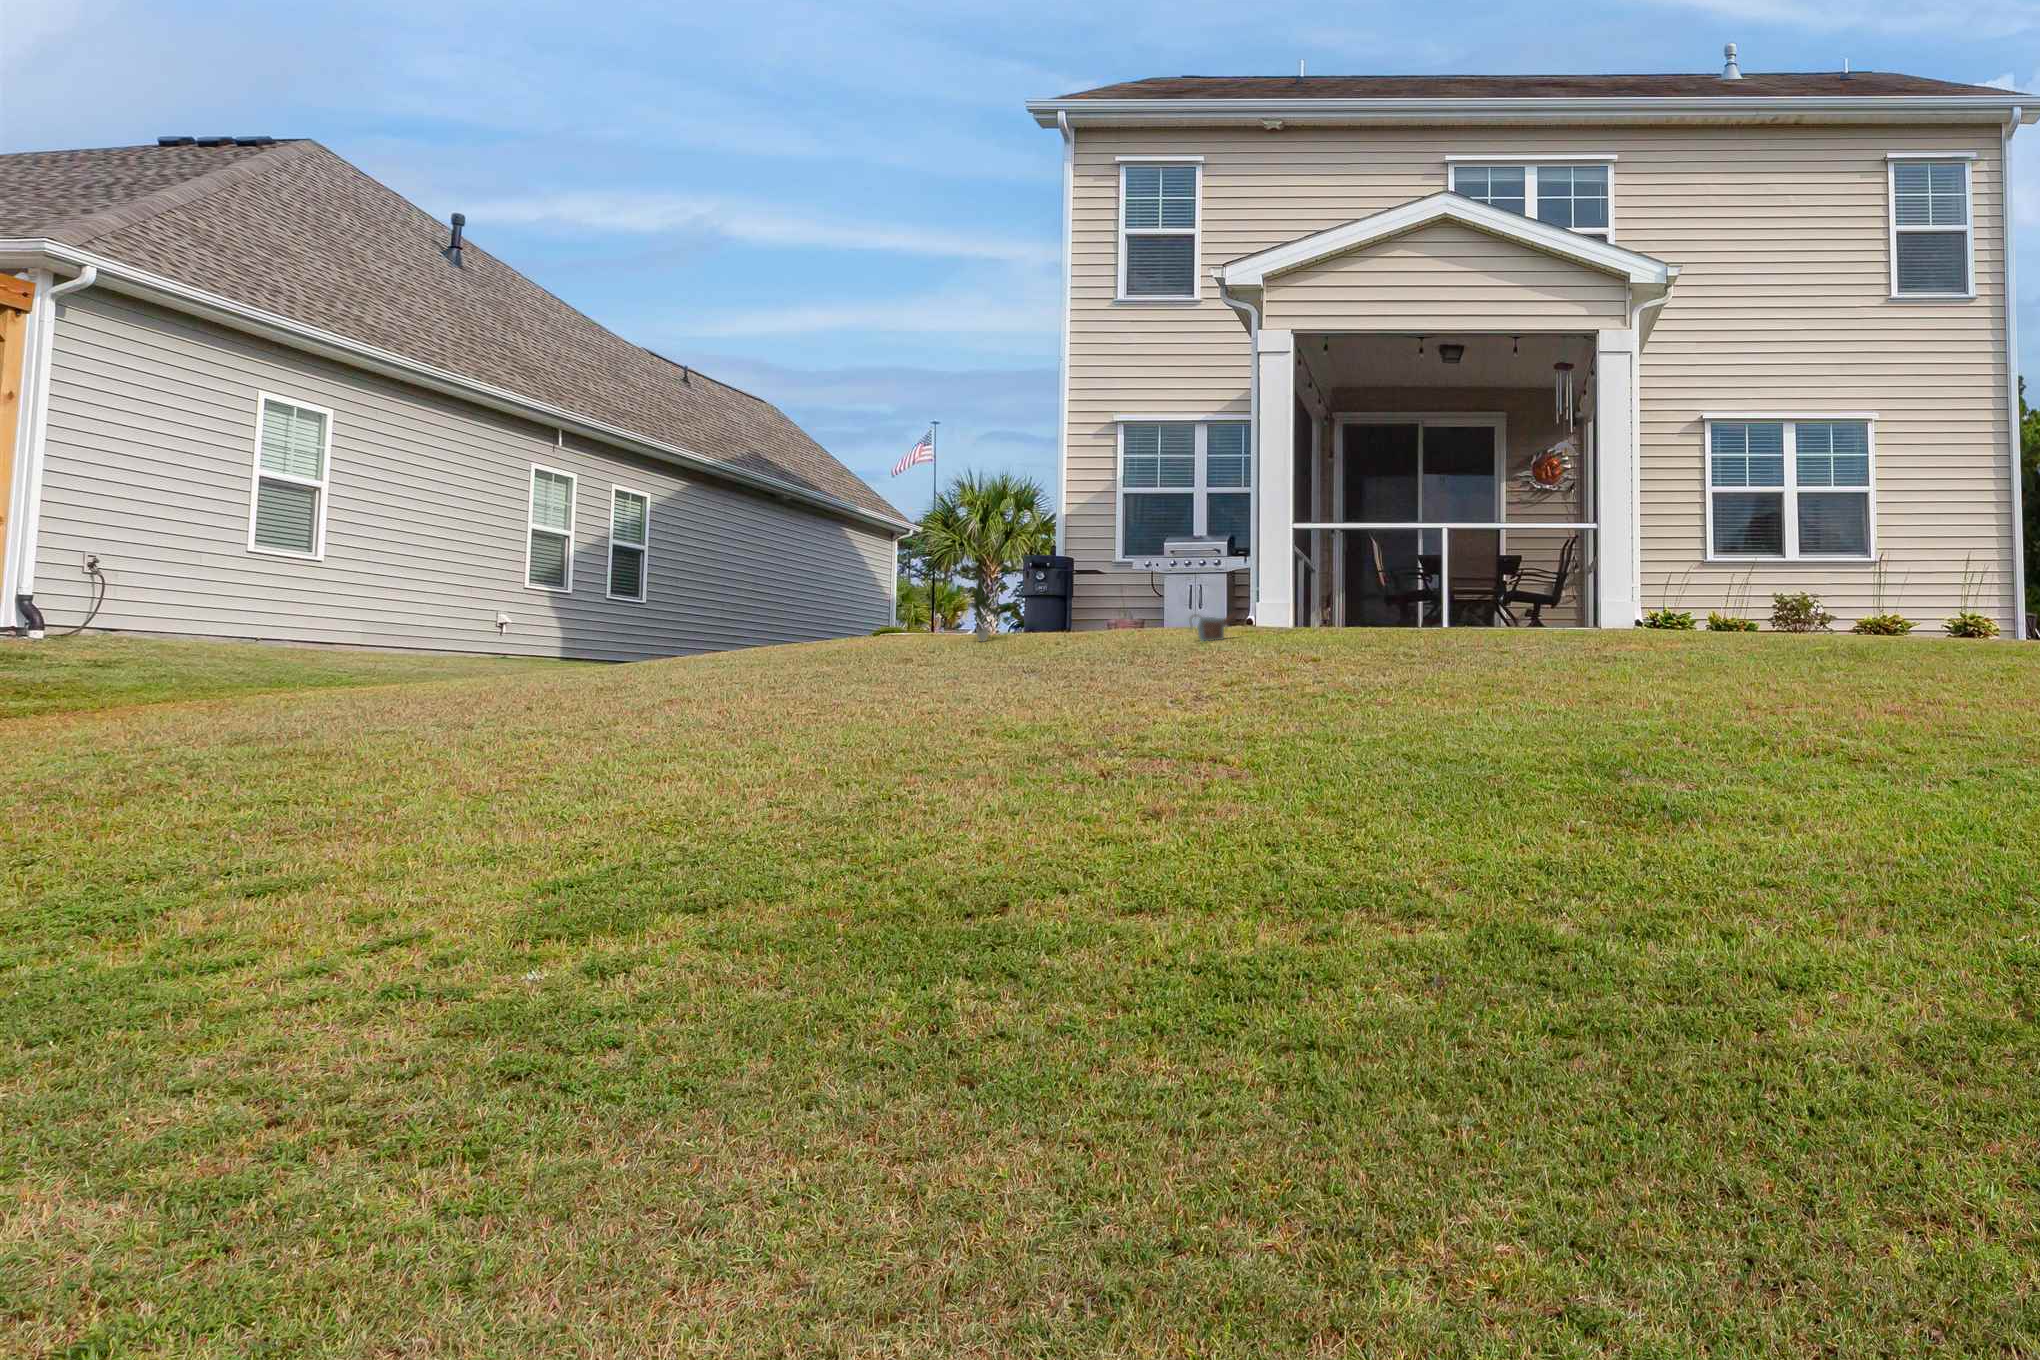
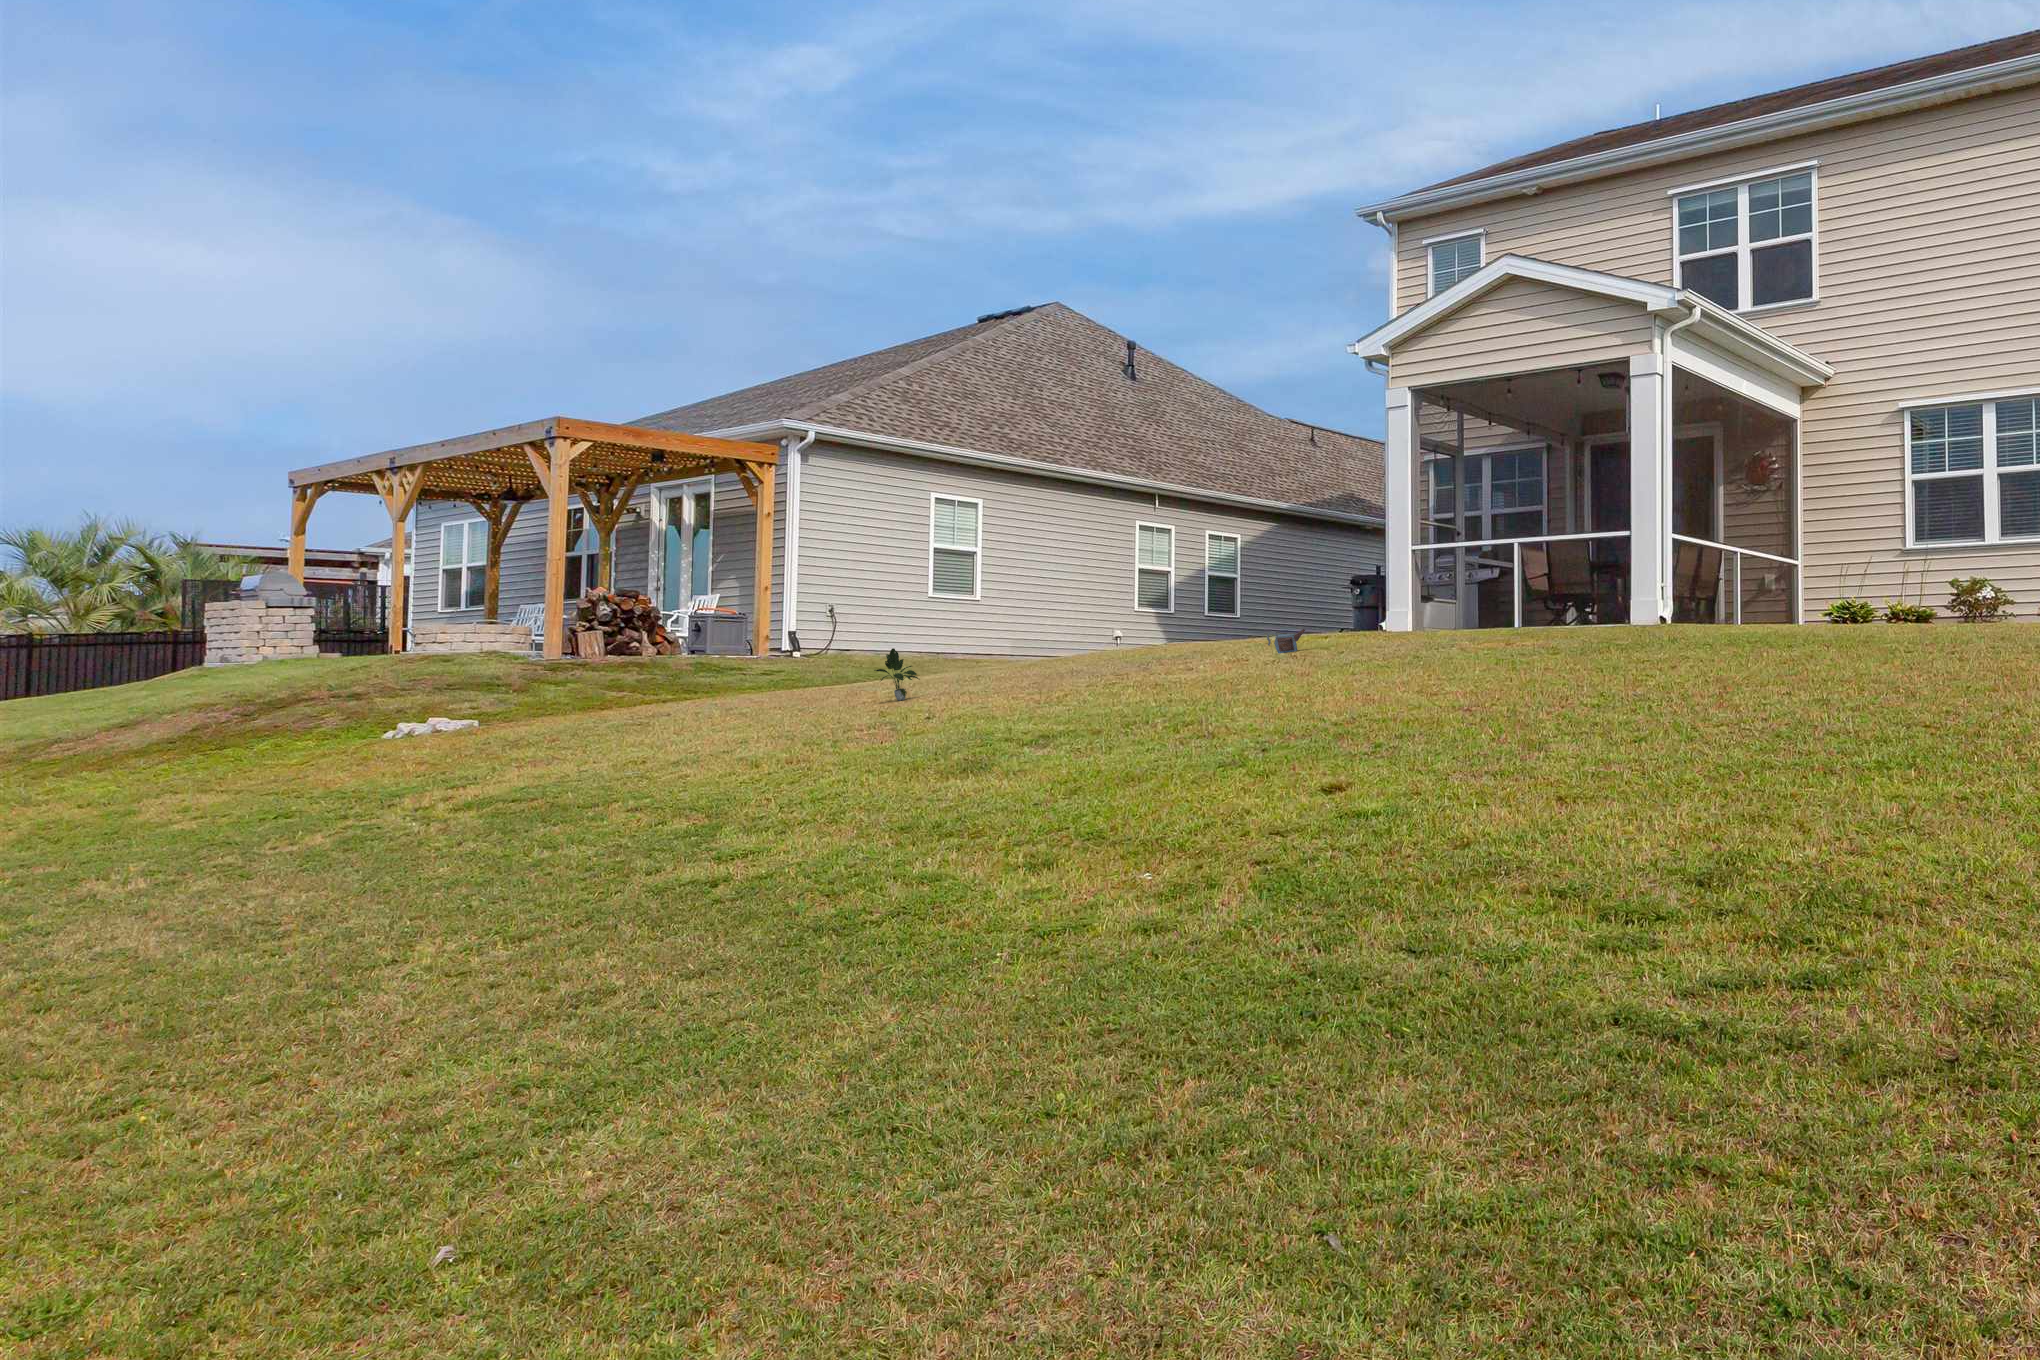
potted plant: present [969,580,1001,641] -> present [874,648,920,701]

